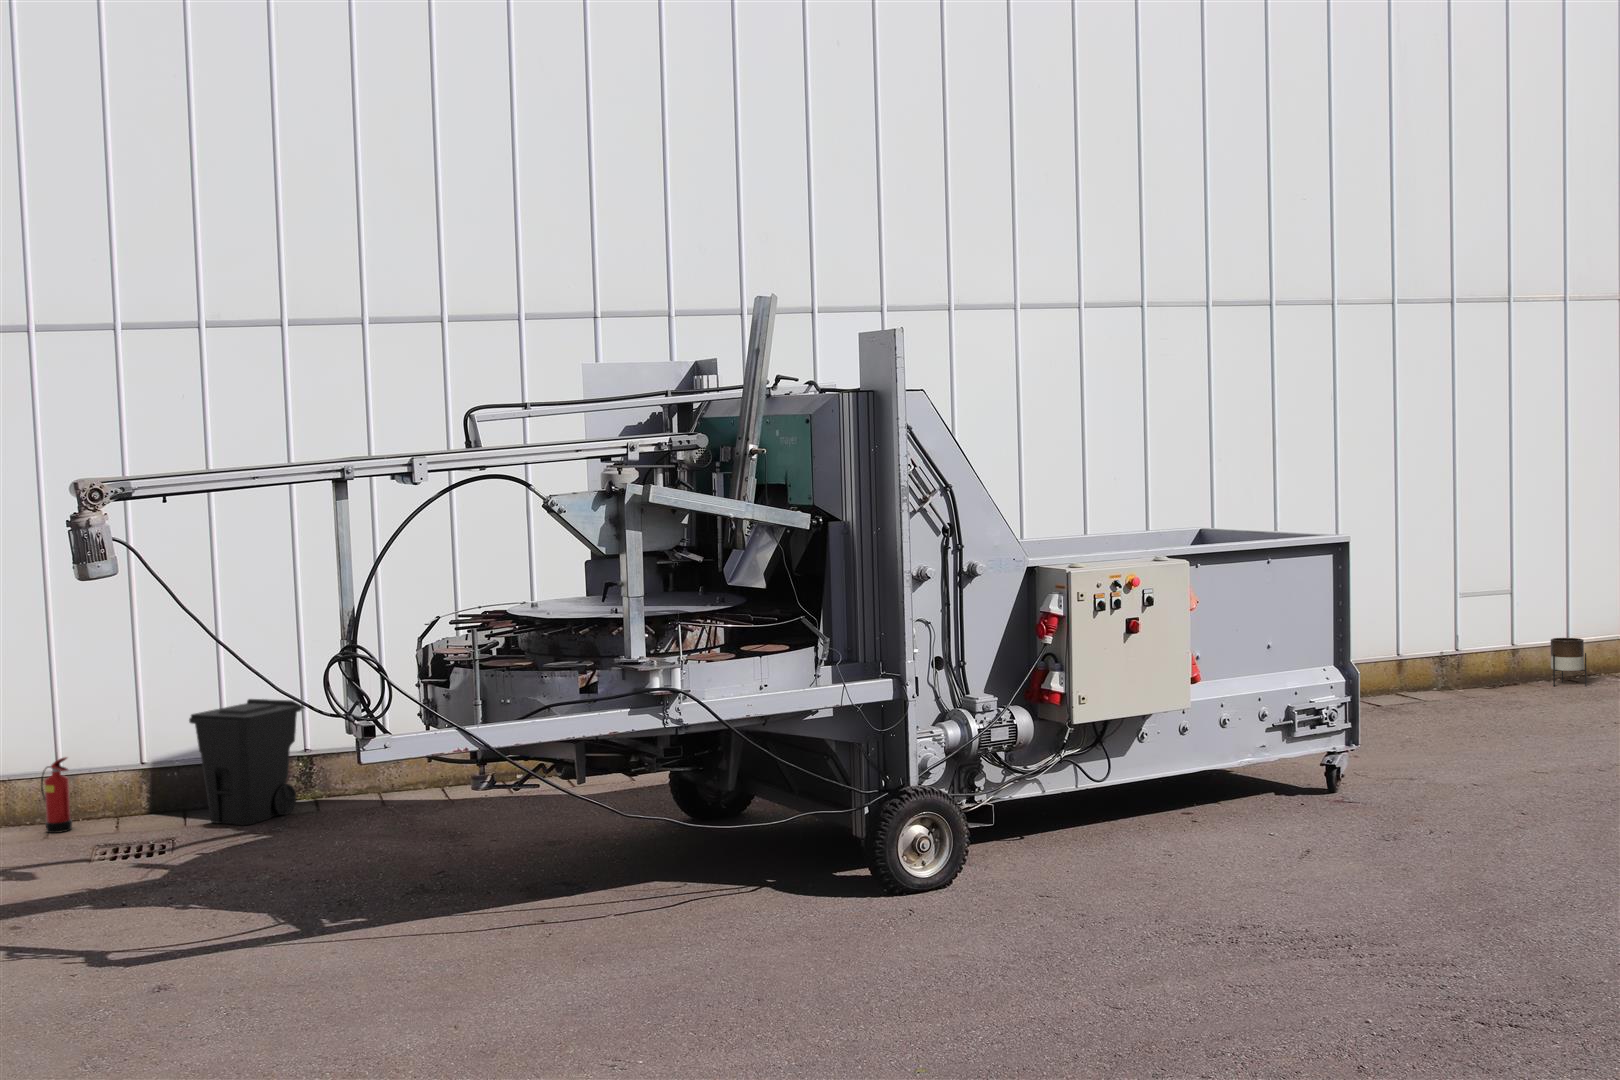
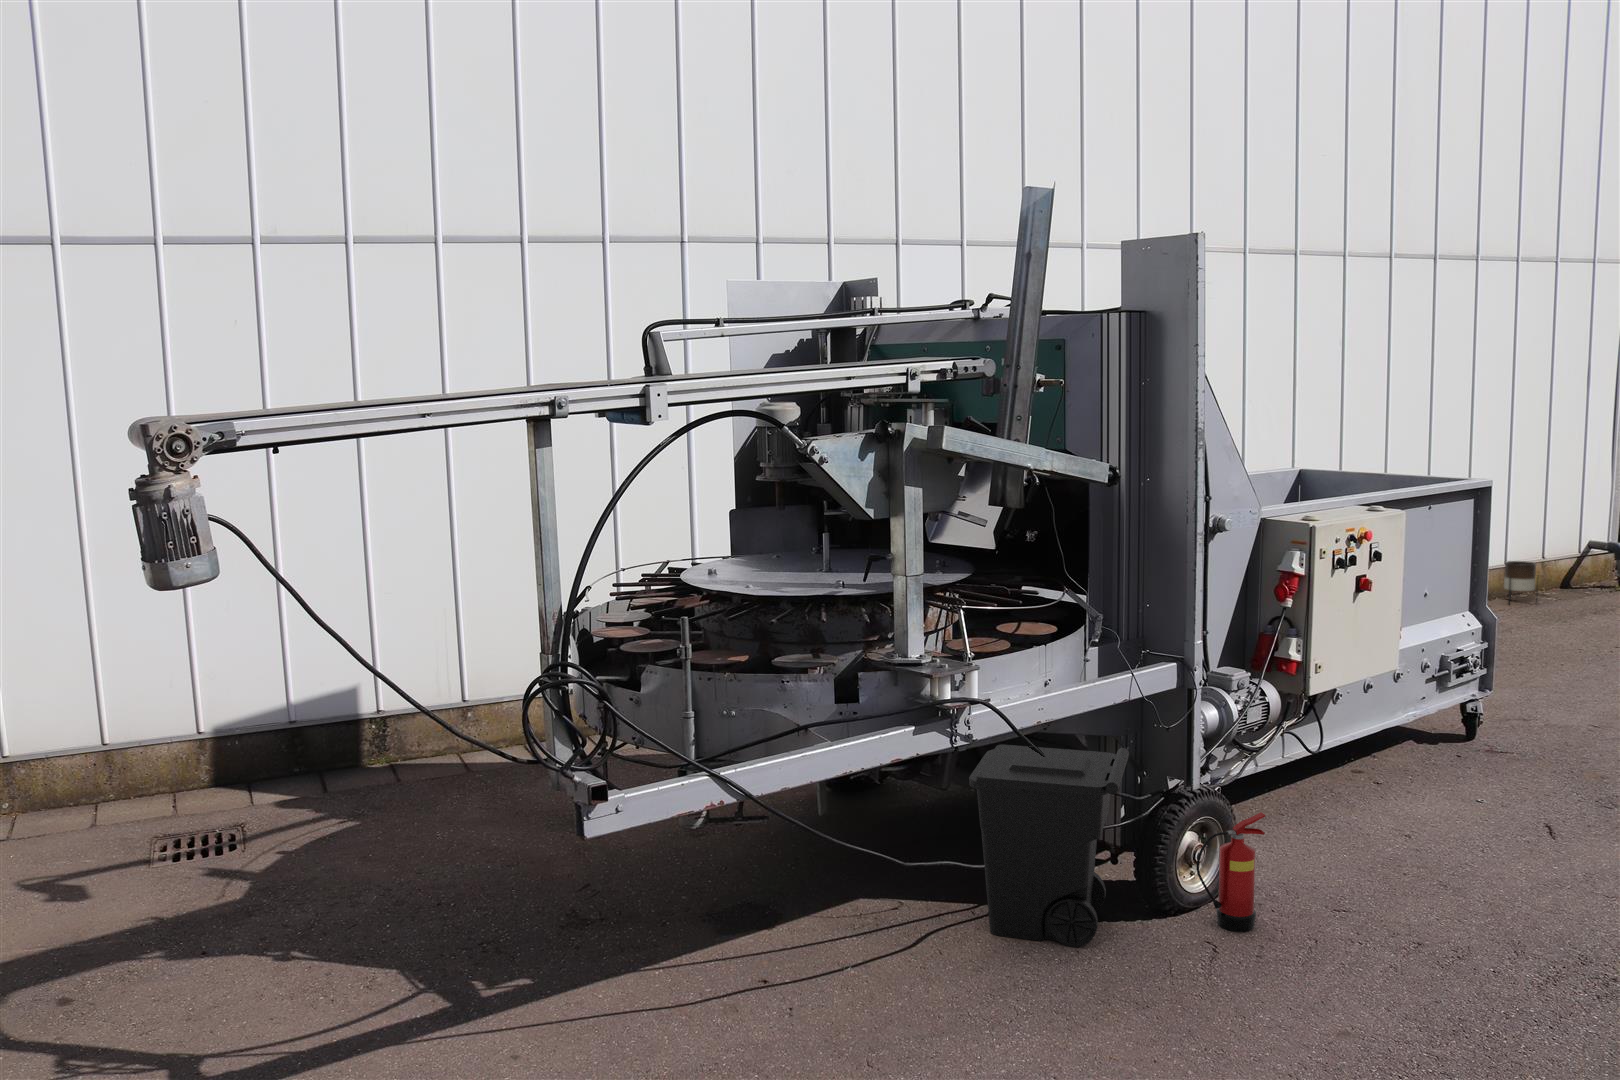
trash can: present [189,699,304,825] -> present [969,744,1129,947]
fire extinguisher: present [41,757,72,833] -> present [1196,812,1265,932]

